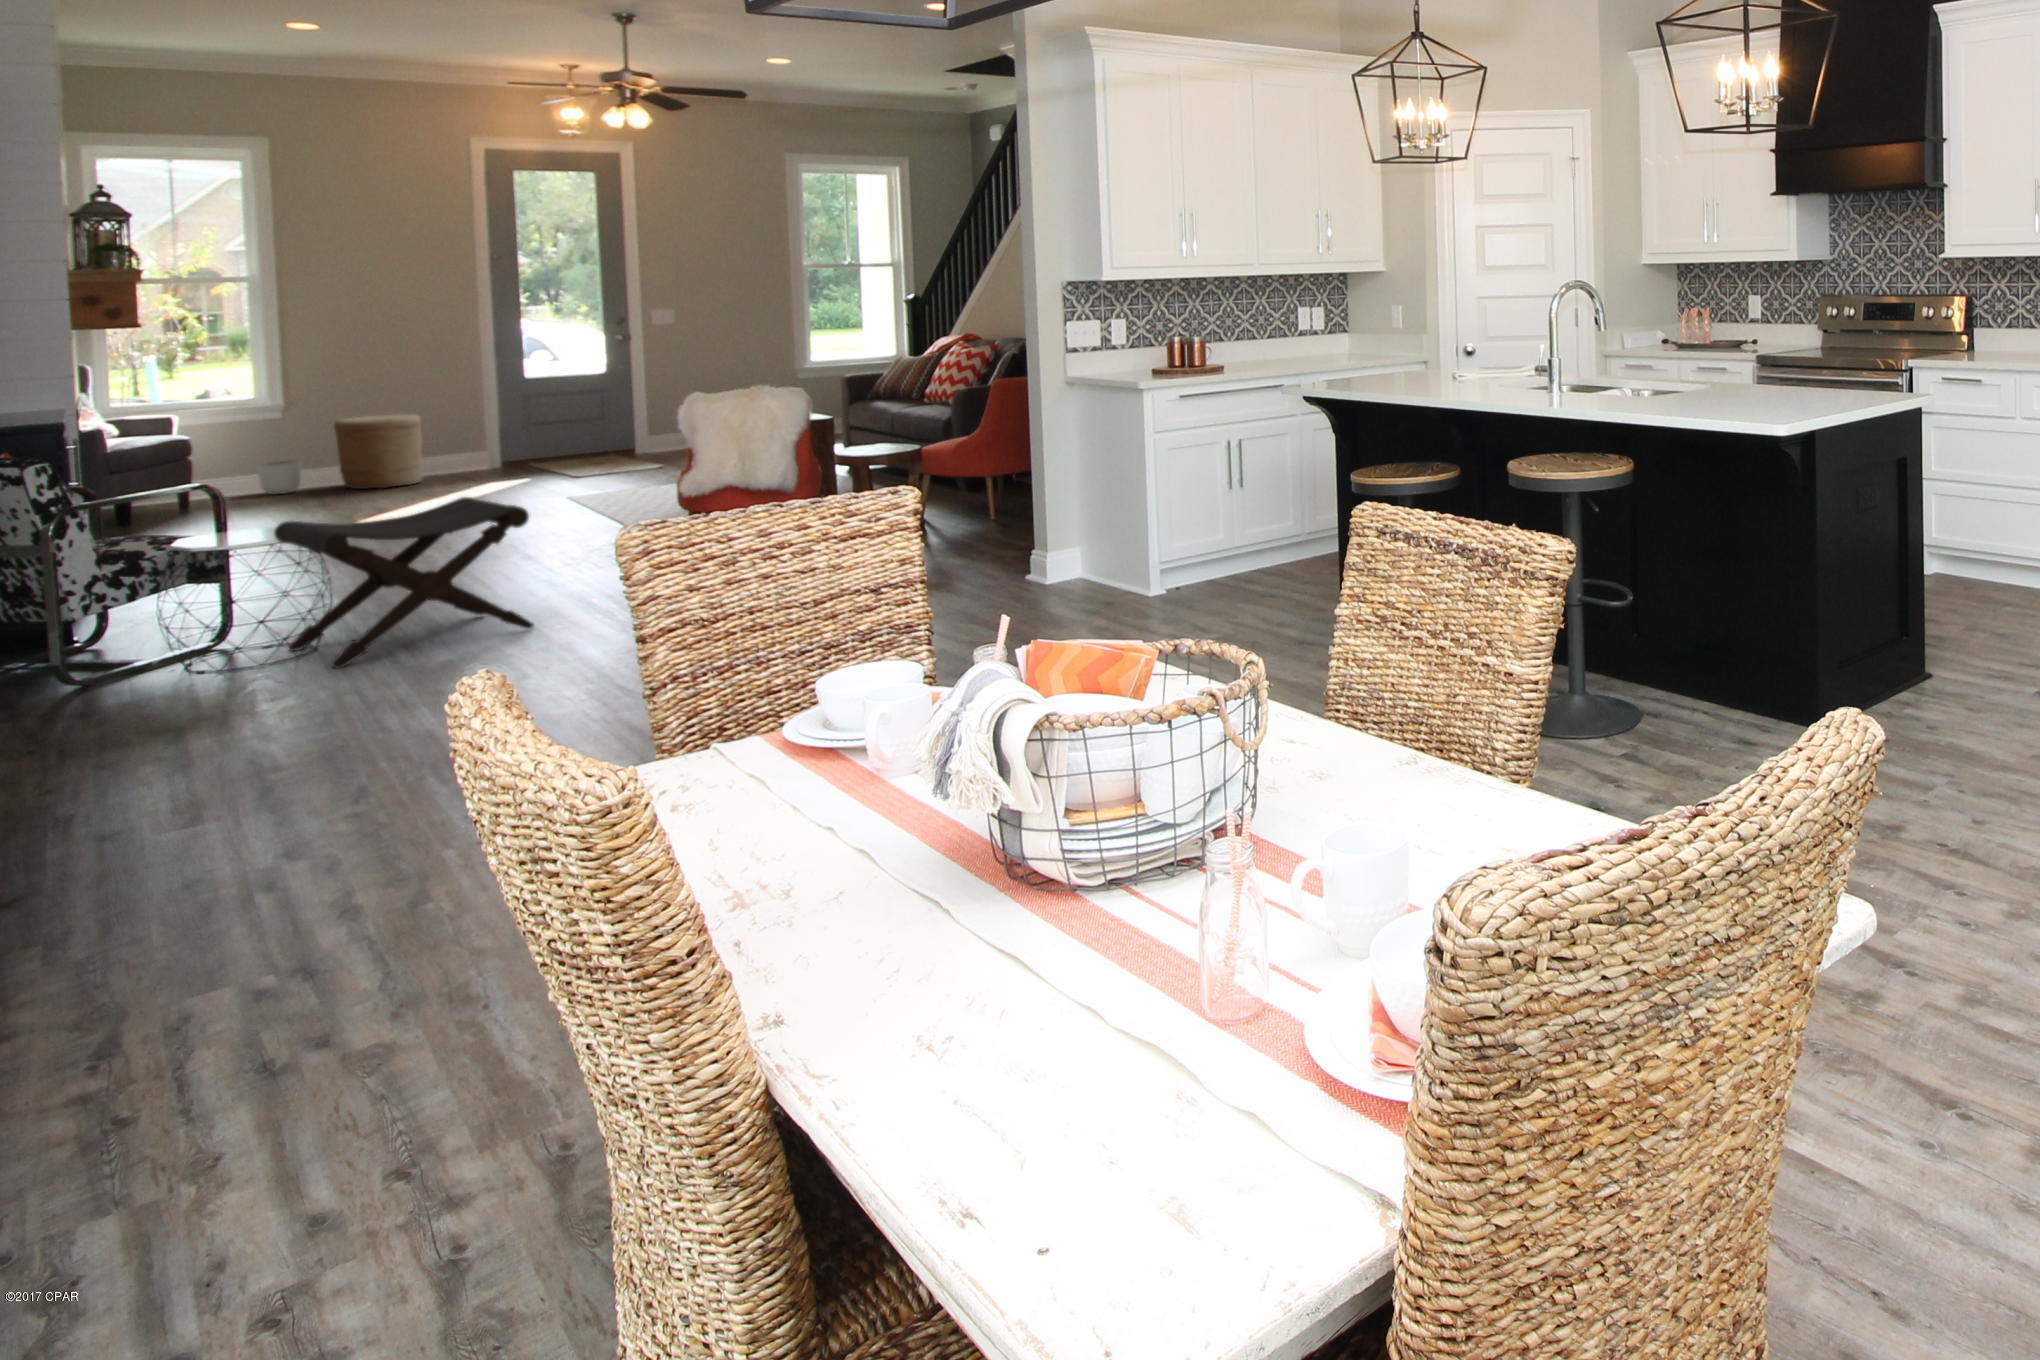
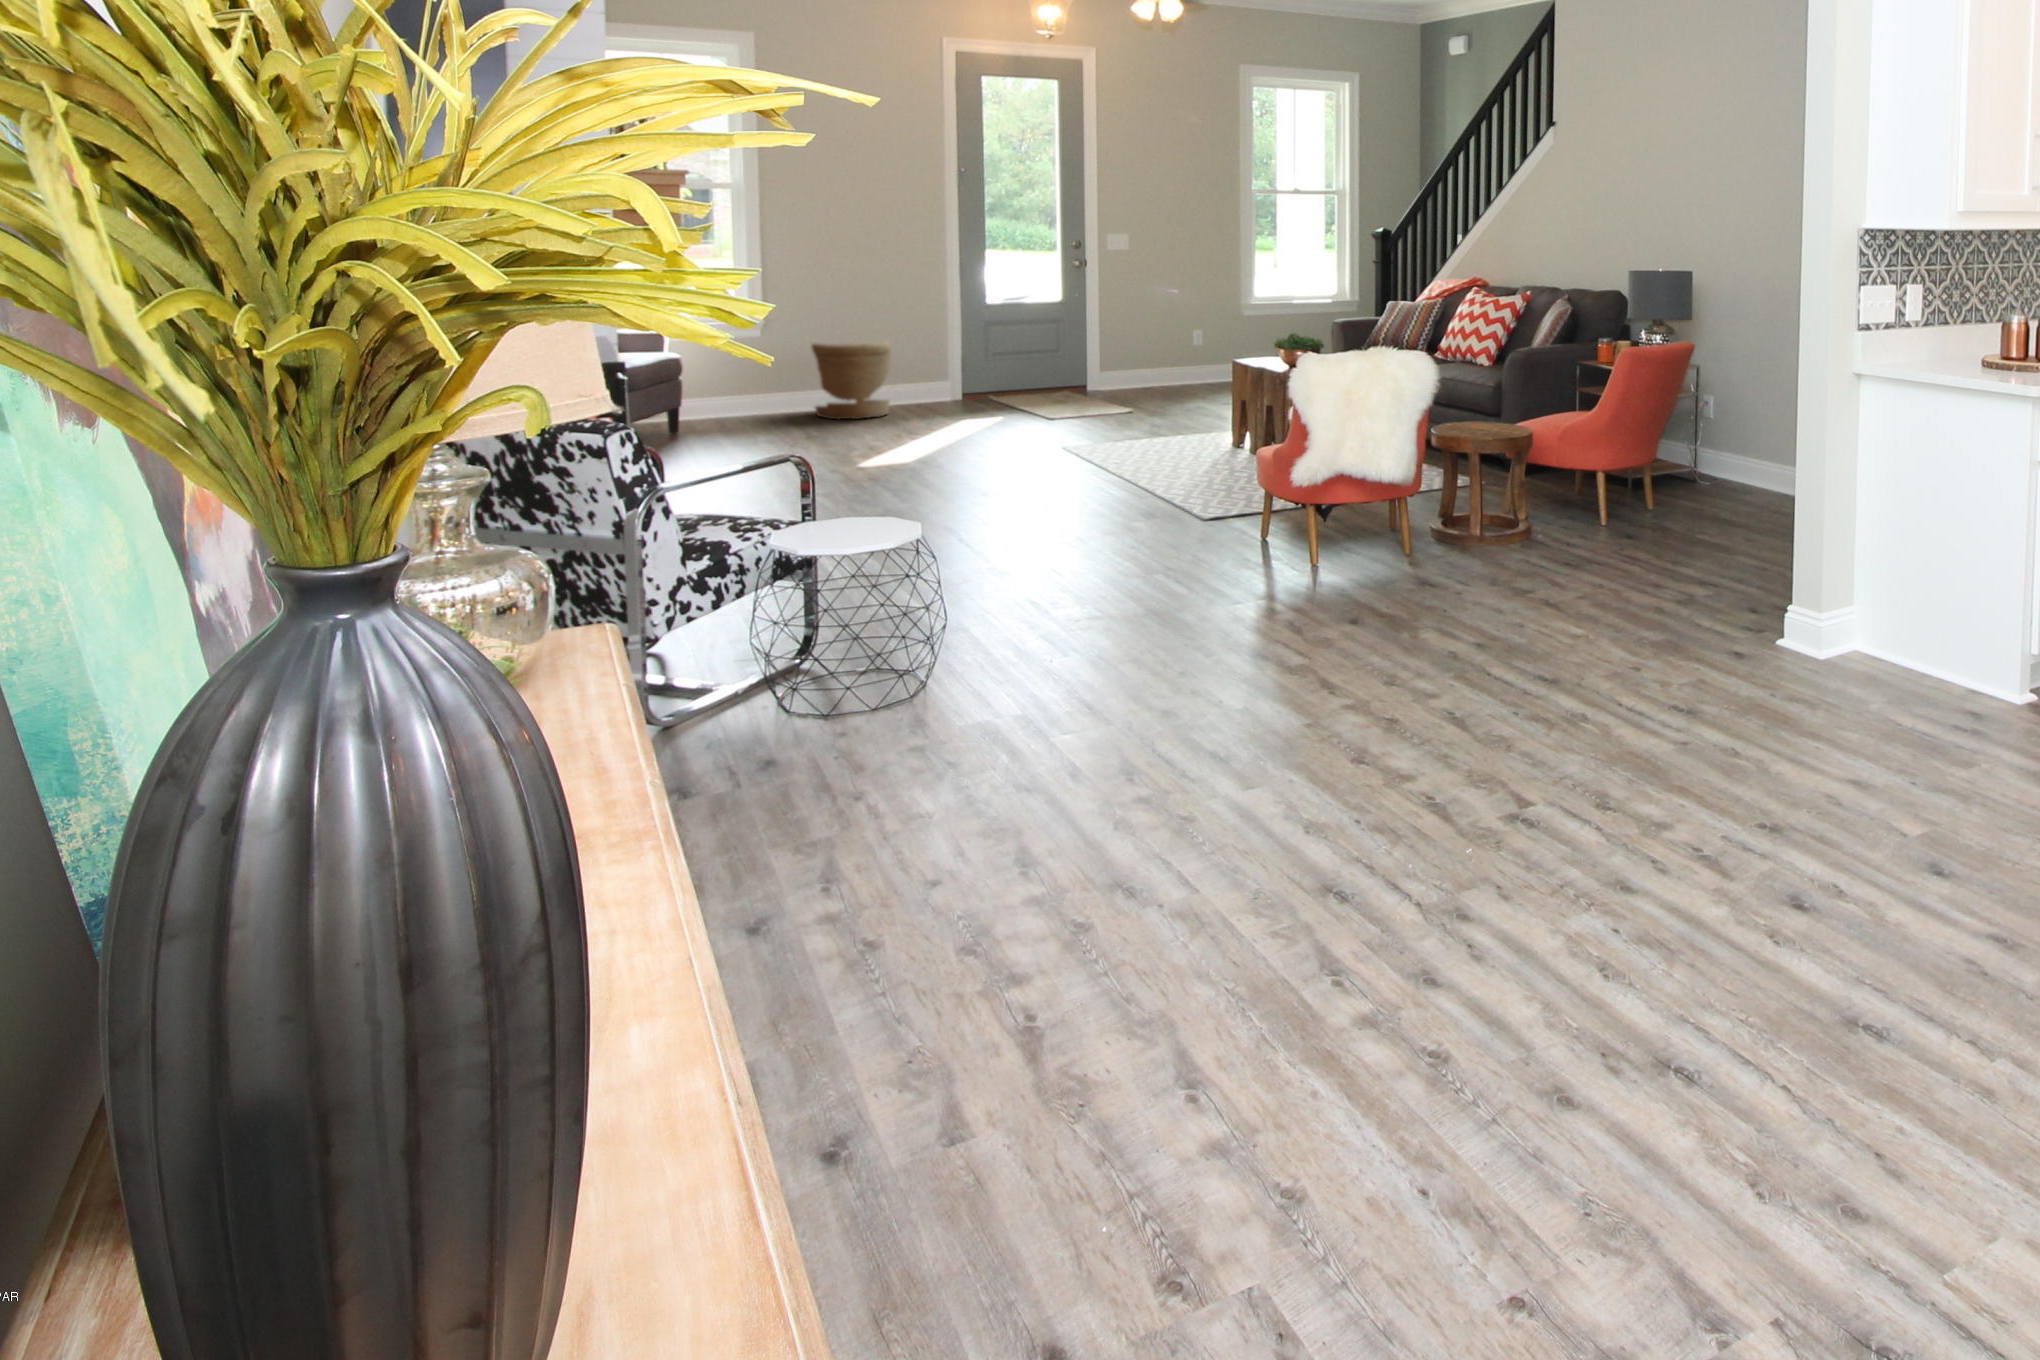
planter: present [257,460,301,494] -> none [736,383,776,420]
footstool: present [274,497,533,668] -> none [883,484,1188,733]

